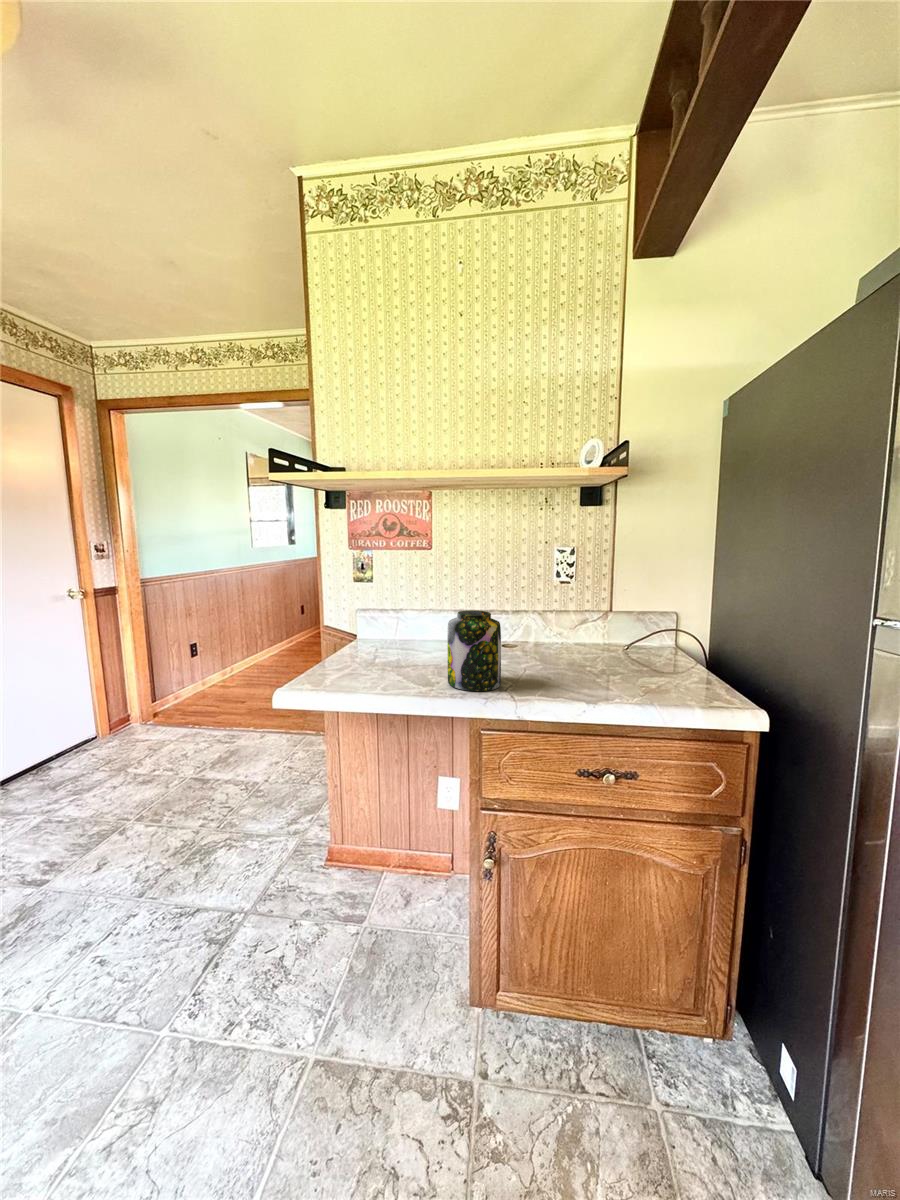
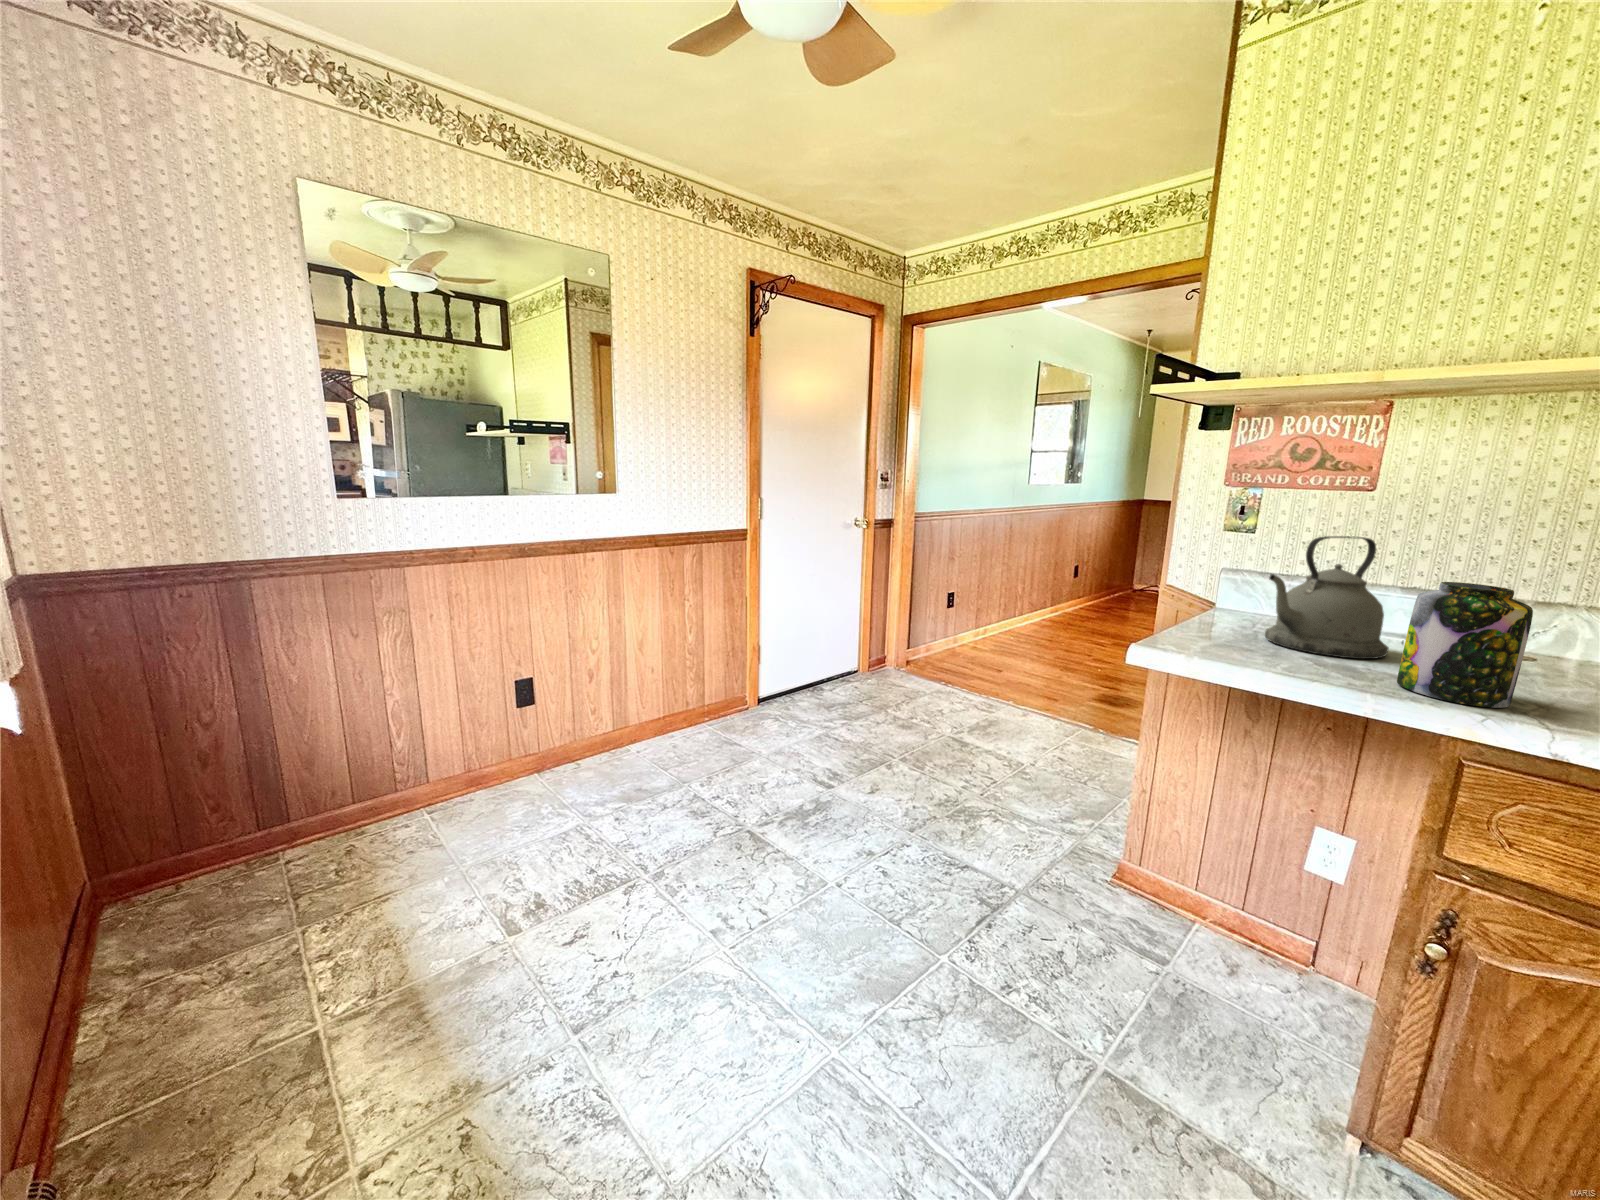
kettle: none [373,582,449,667] -> present [1265,536,1389,659]

